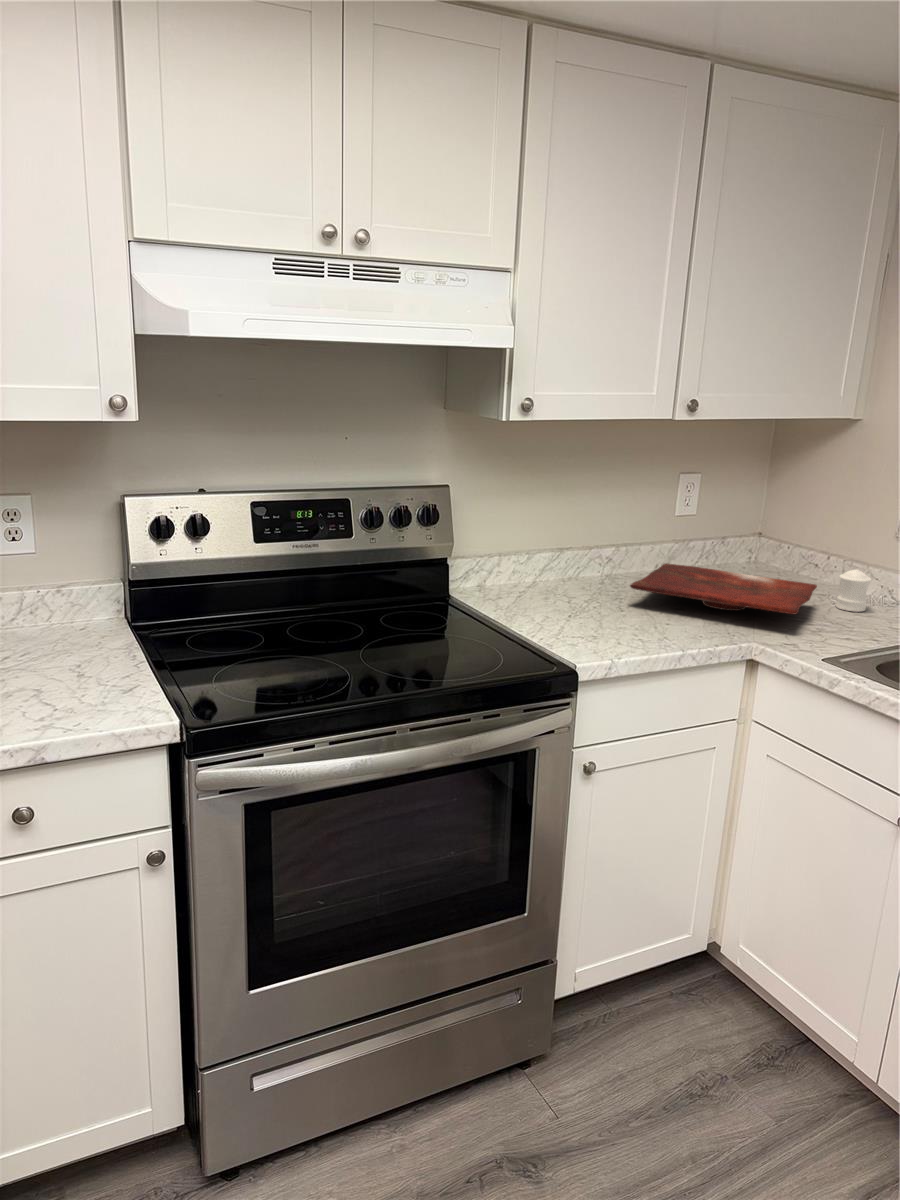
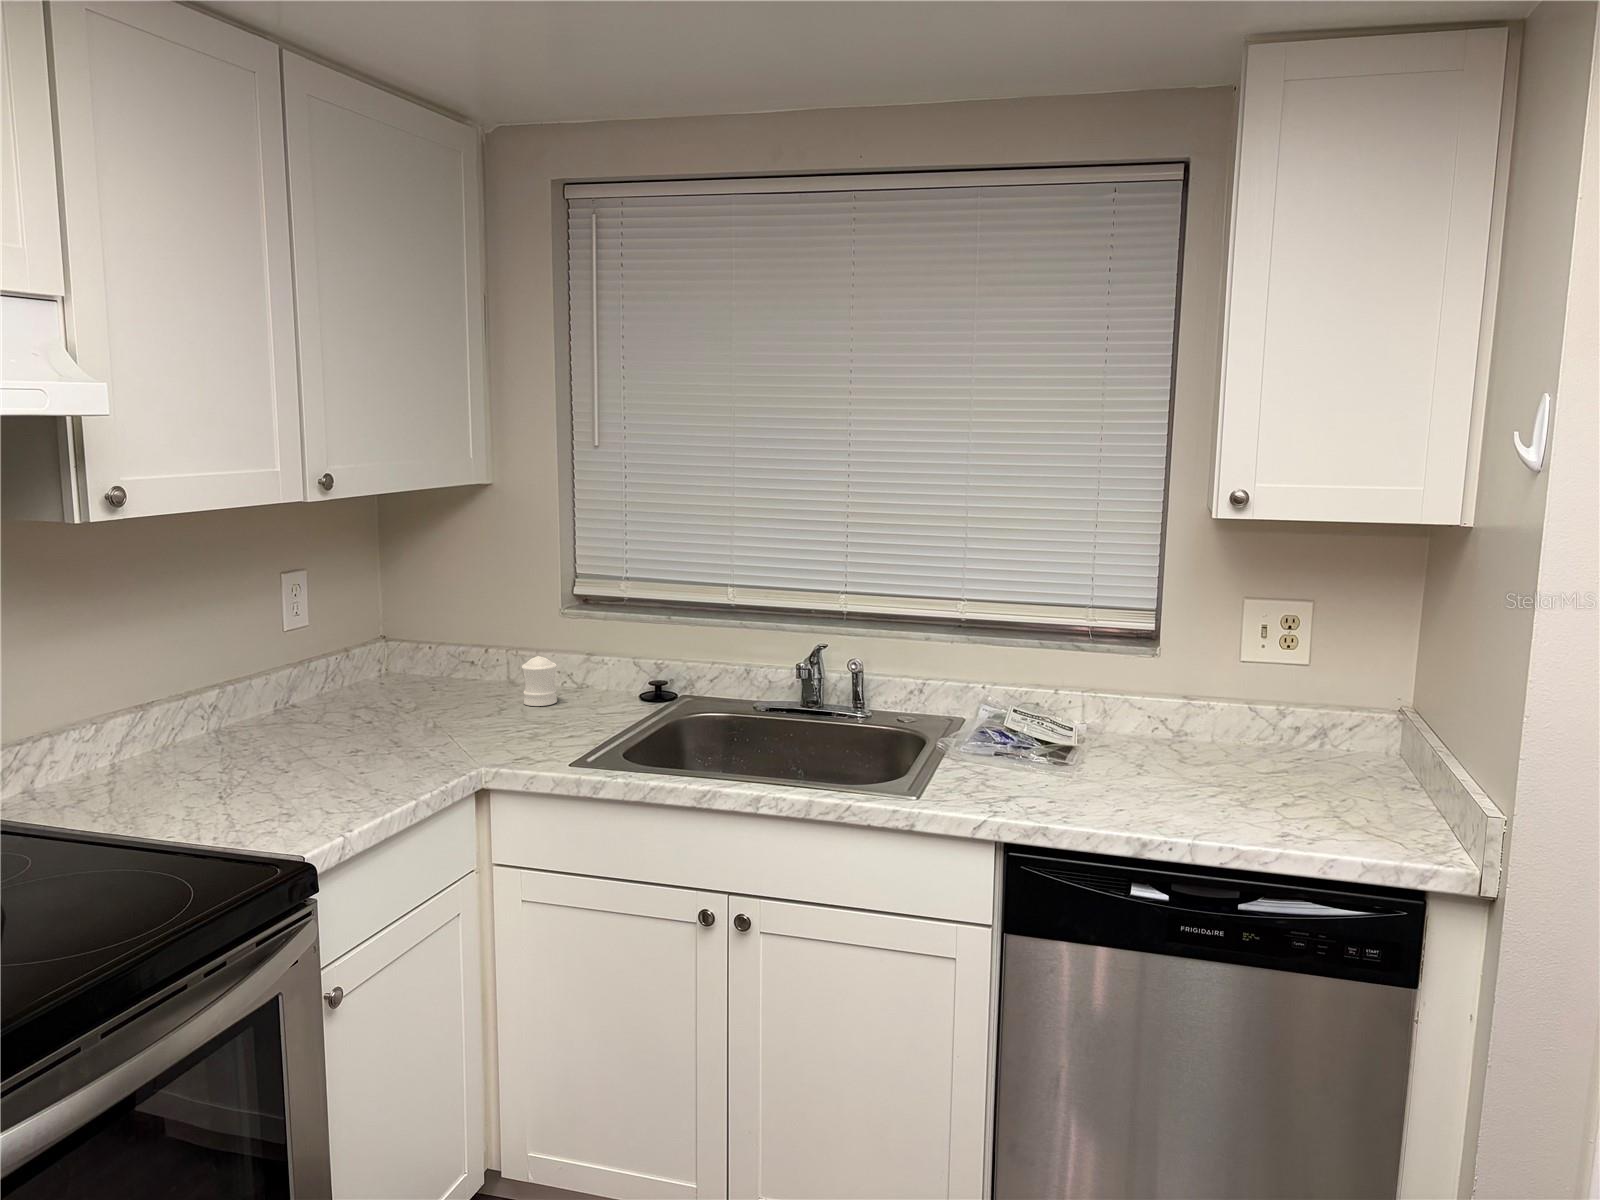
cutting board: present [630,563,817,614] -> none [284,683,515,739]

